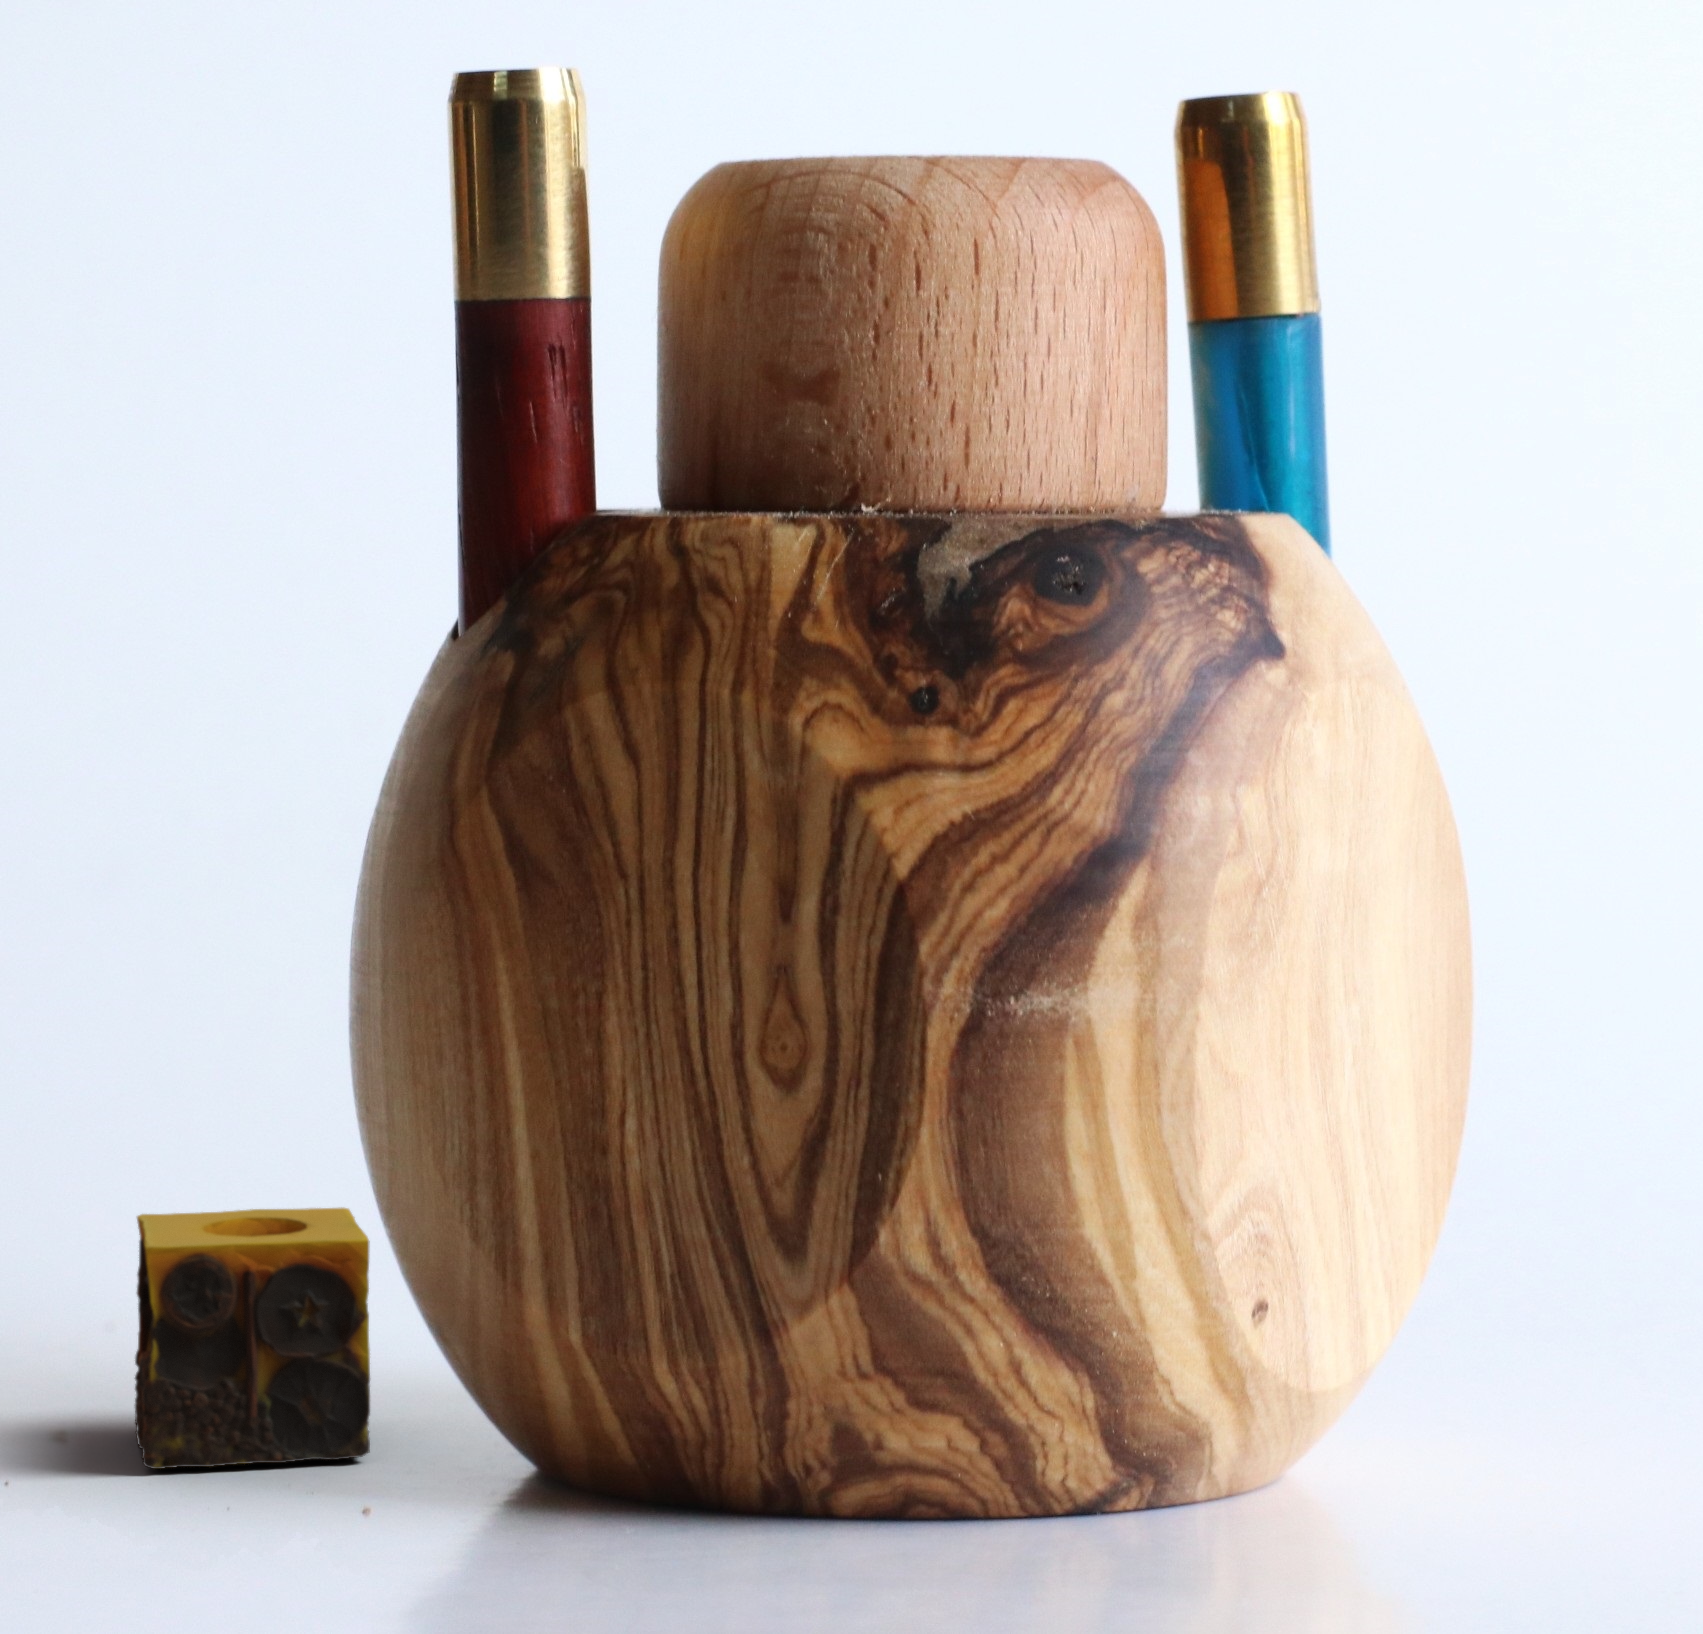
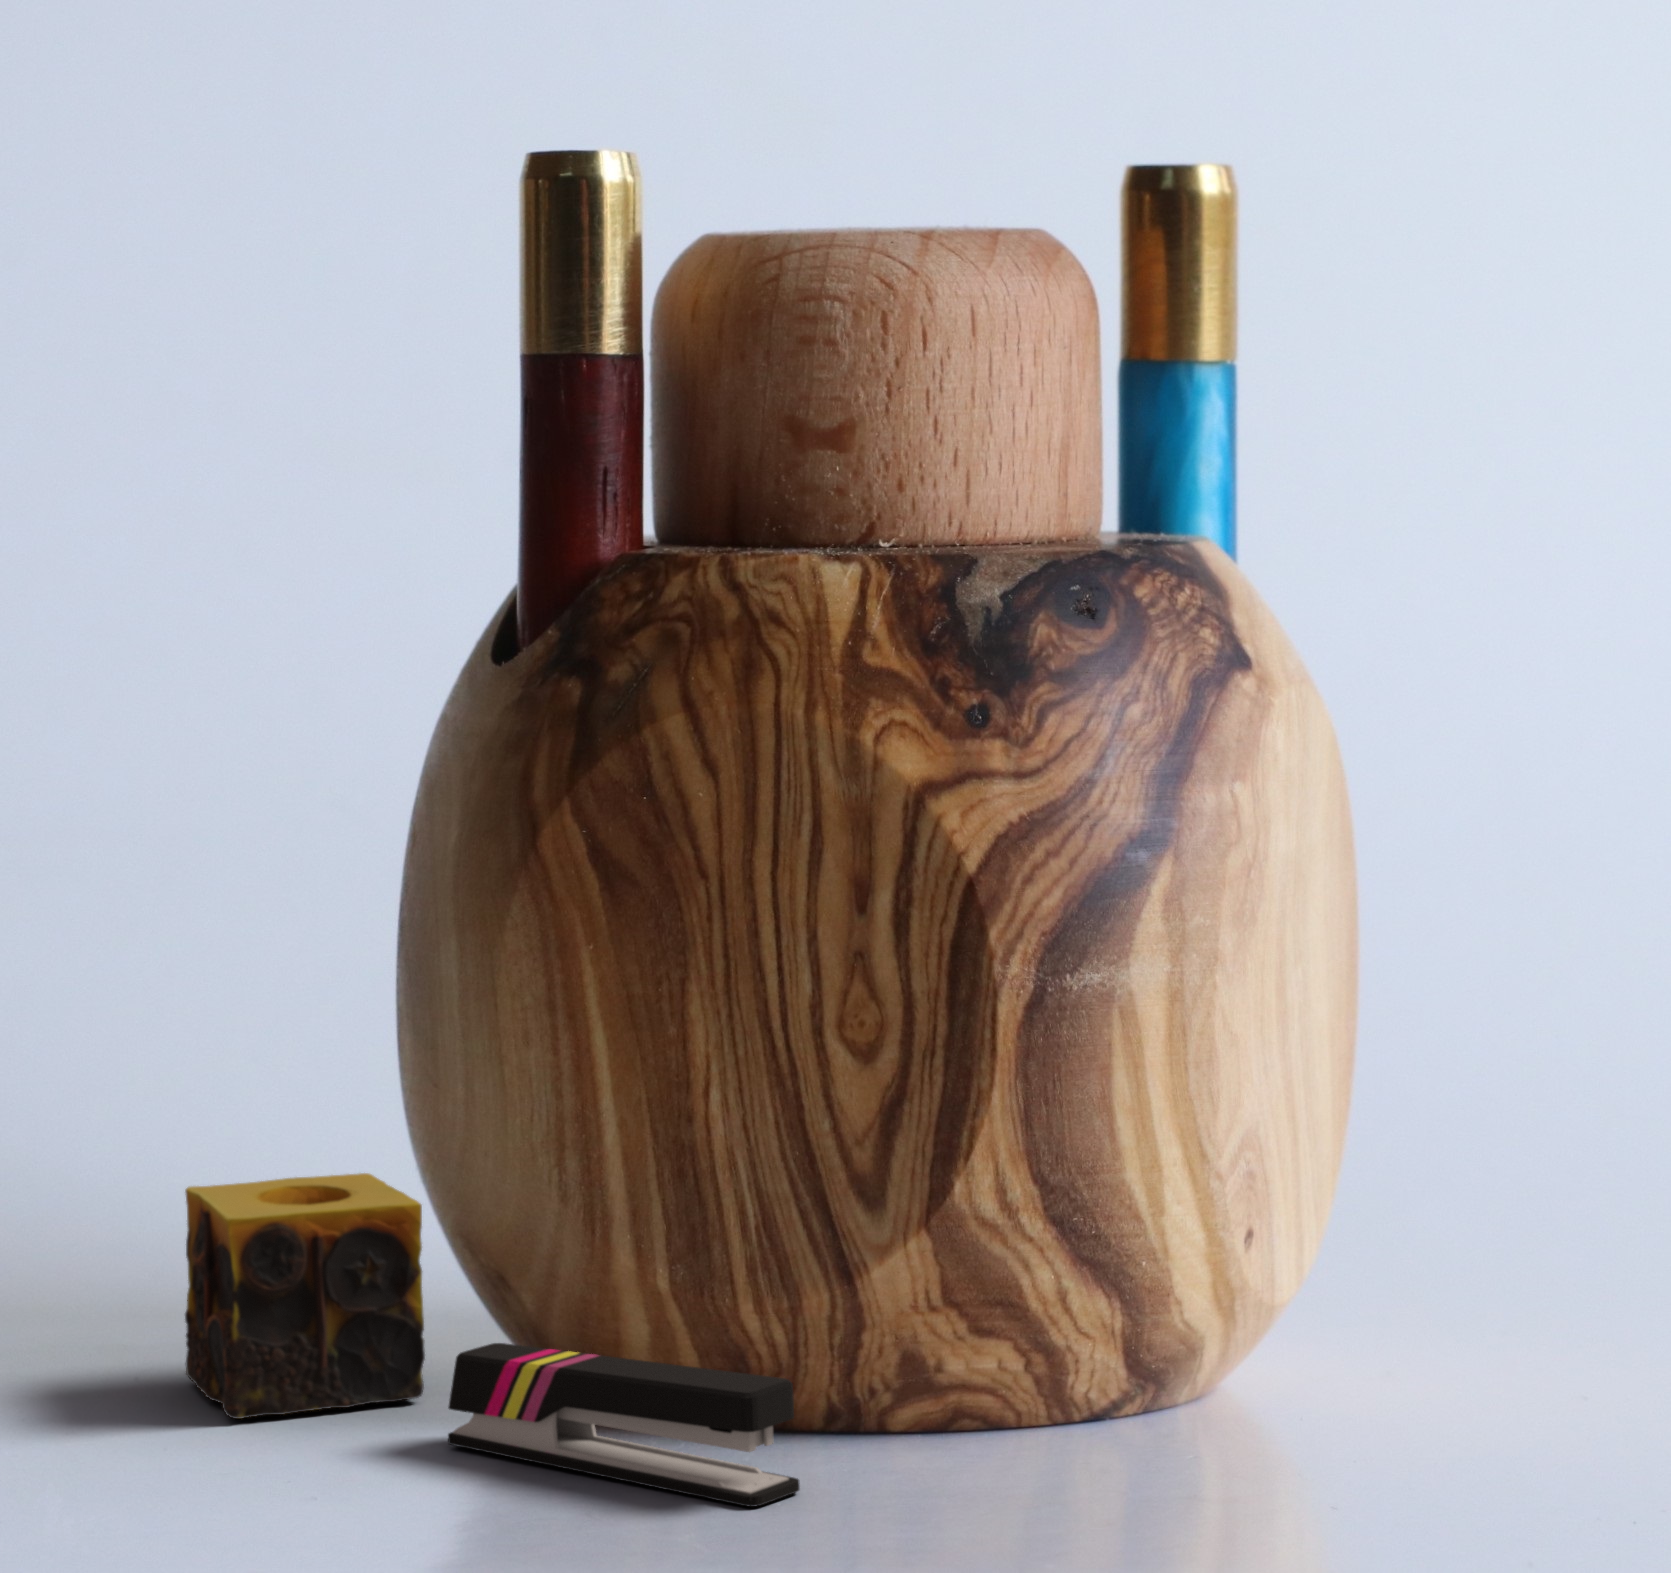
stapler: none [353,1396,693,1586] -> present [448,1343,800,1507]

